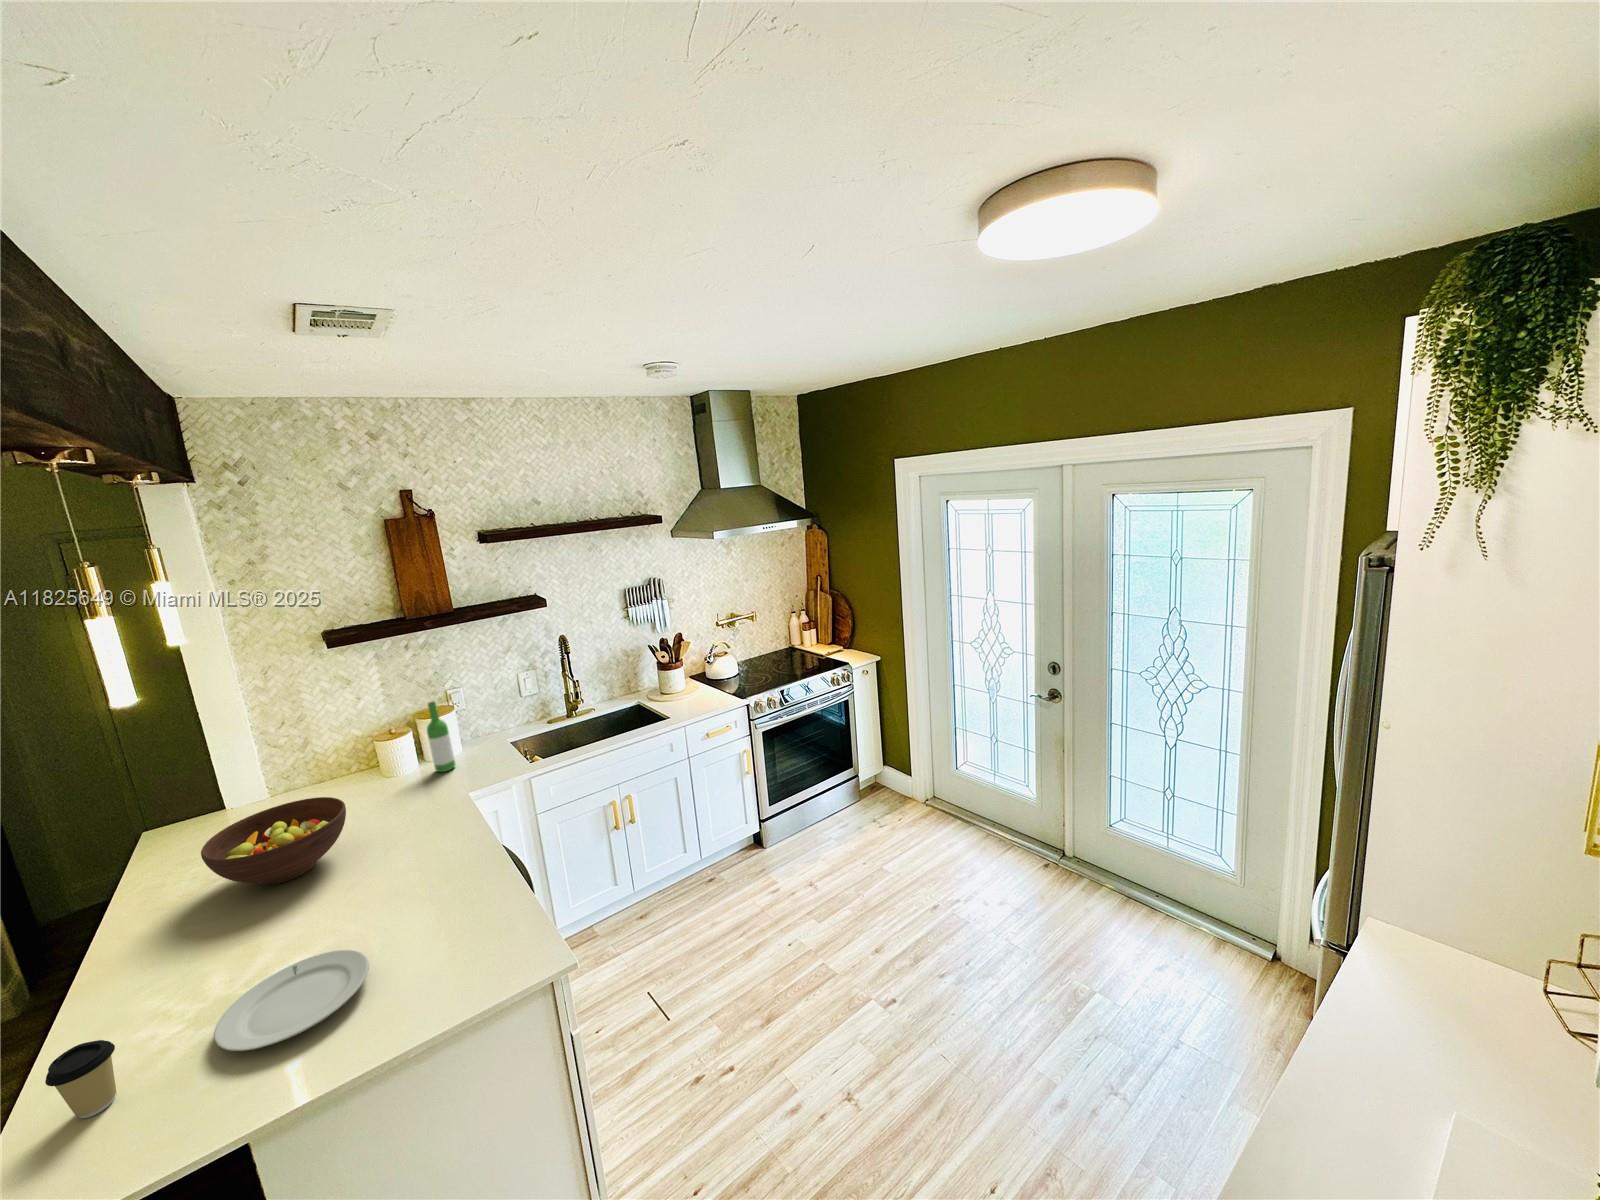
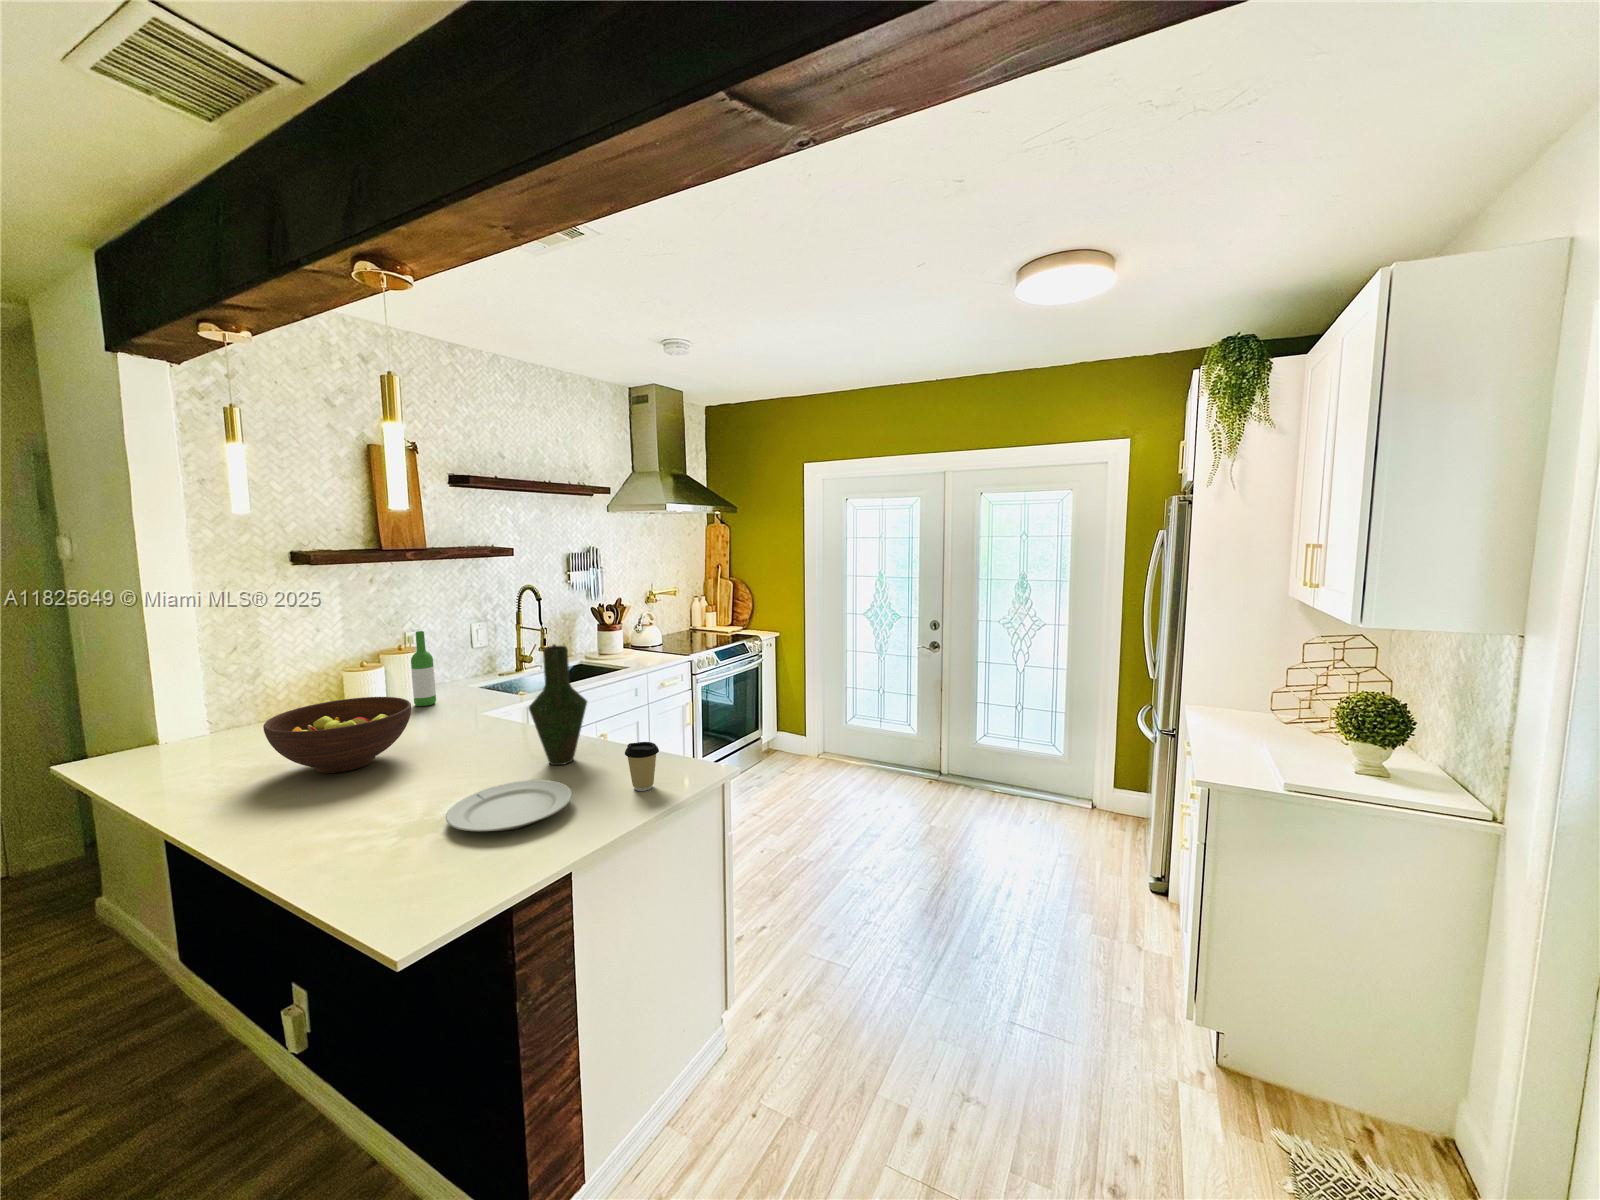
vase: none [390,778,459,911] -> present [528,644,587,765]
coffee cup: present [45,1040,116,1118] -> present [625,742,659,791]

